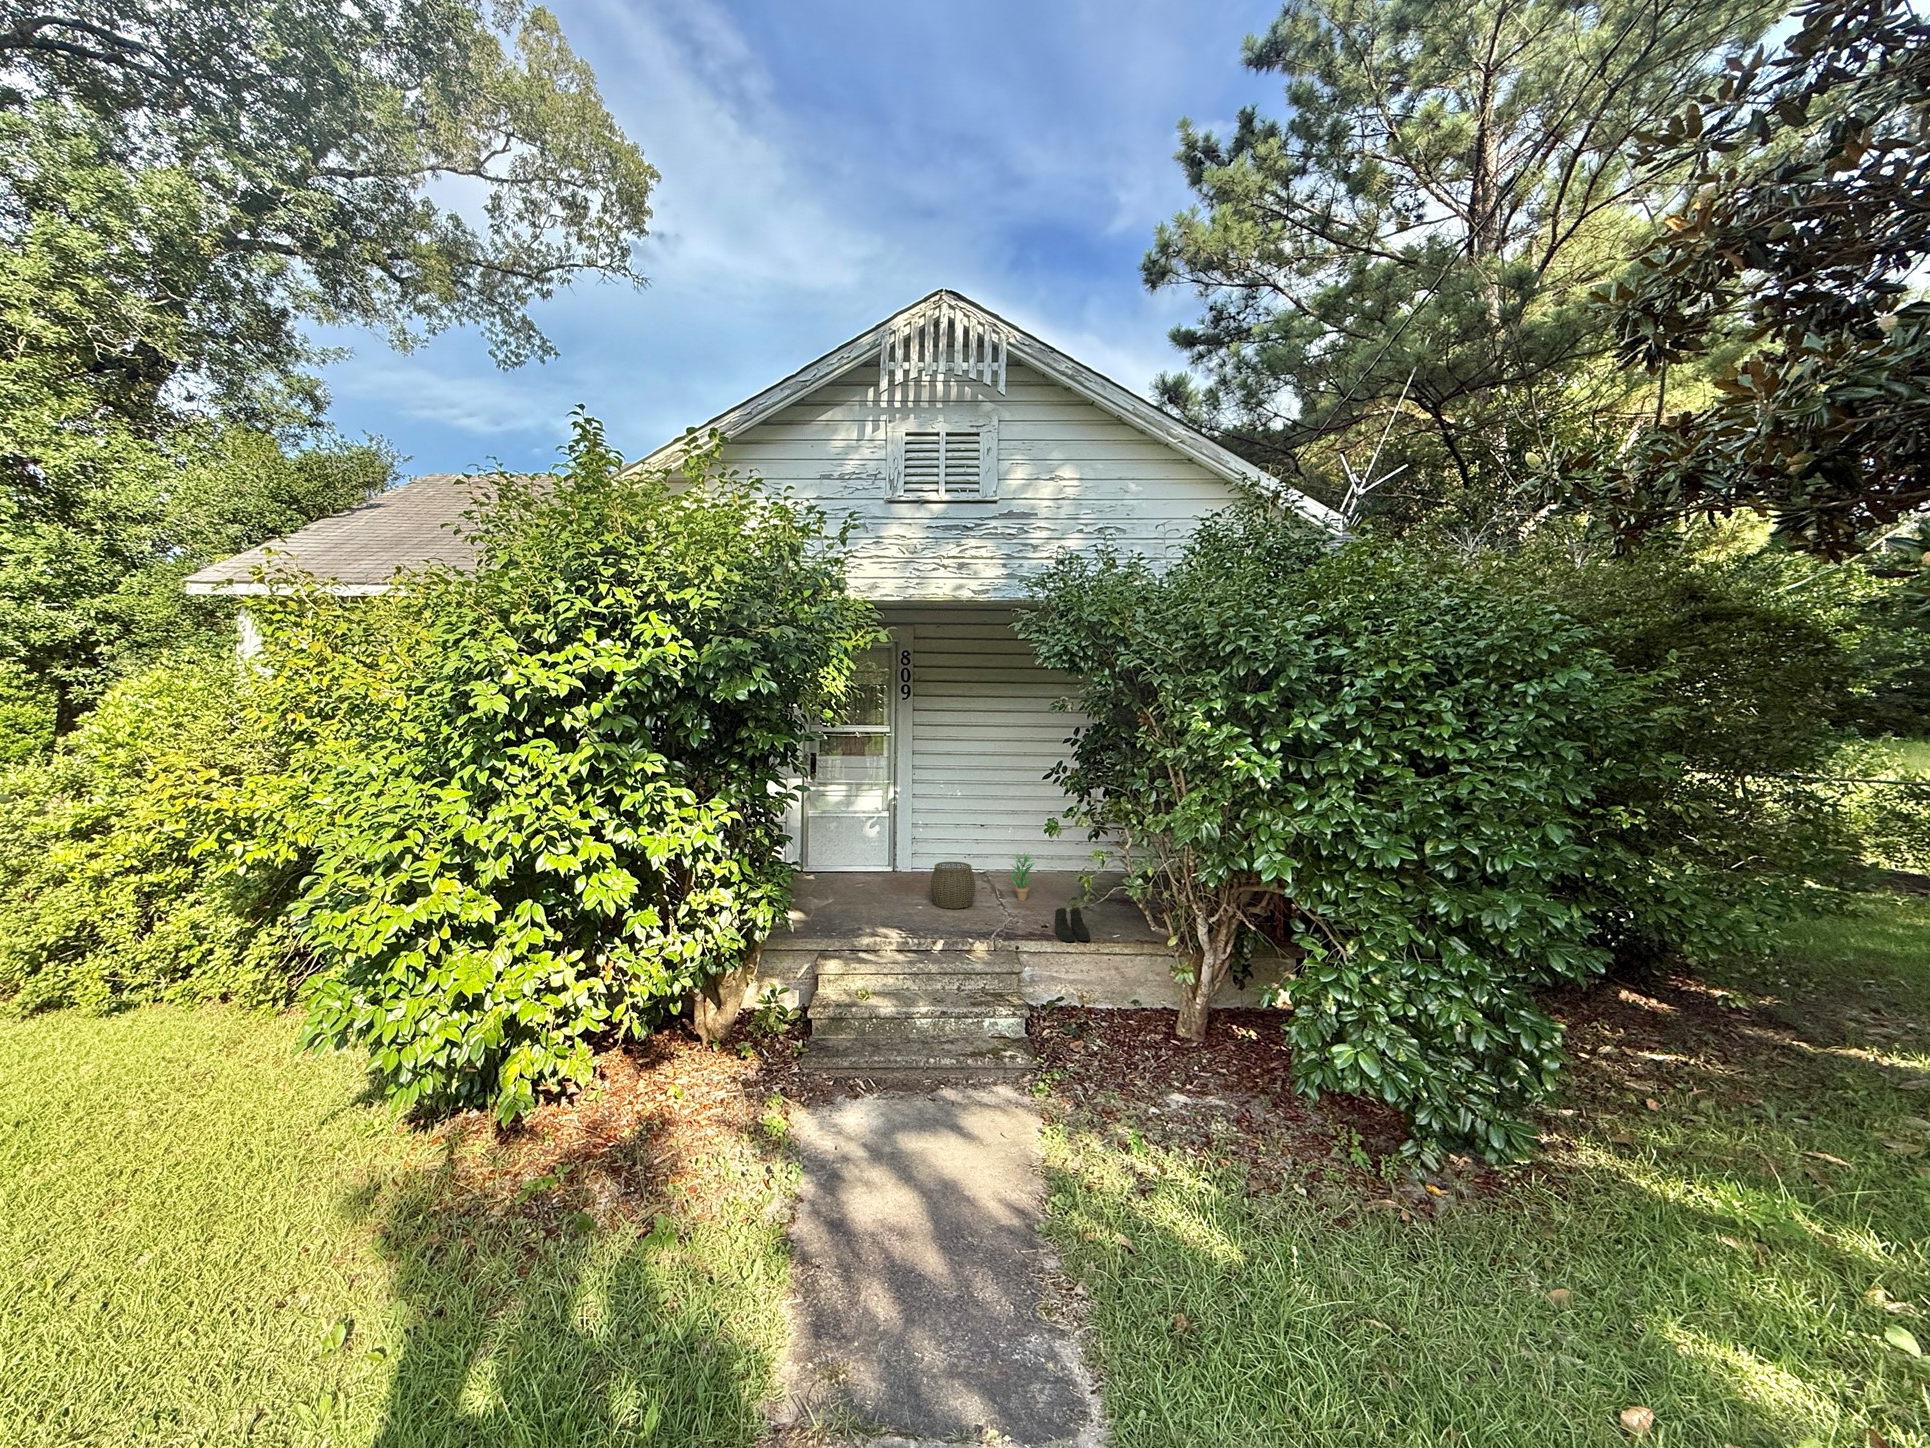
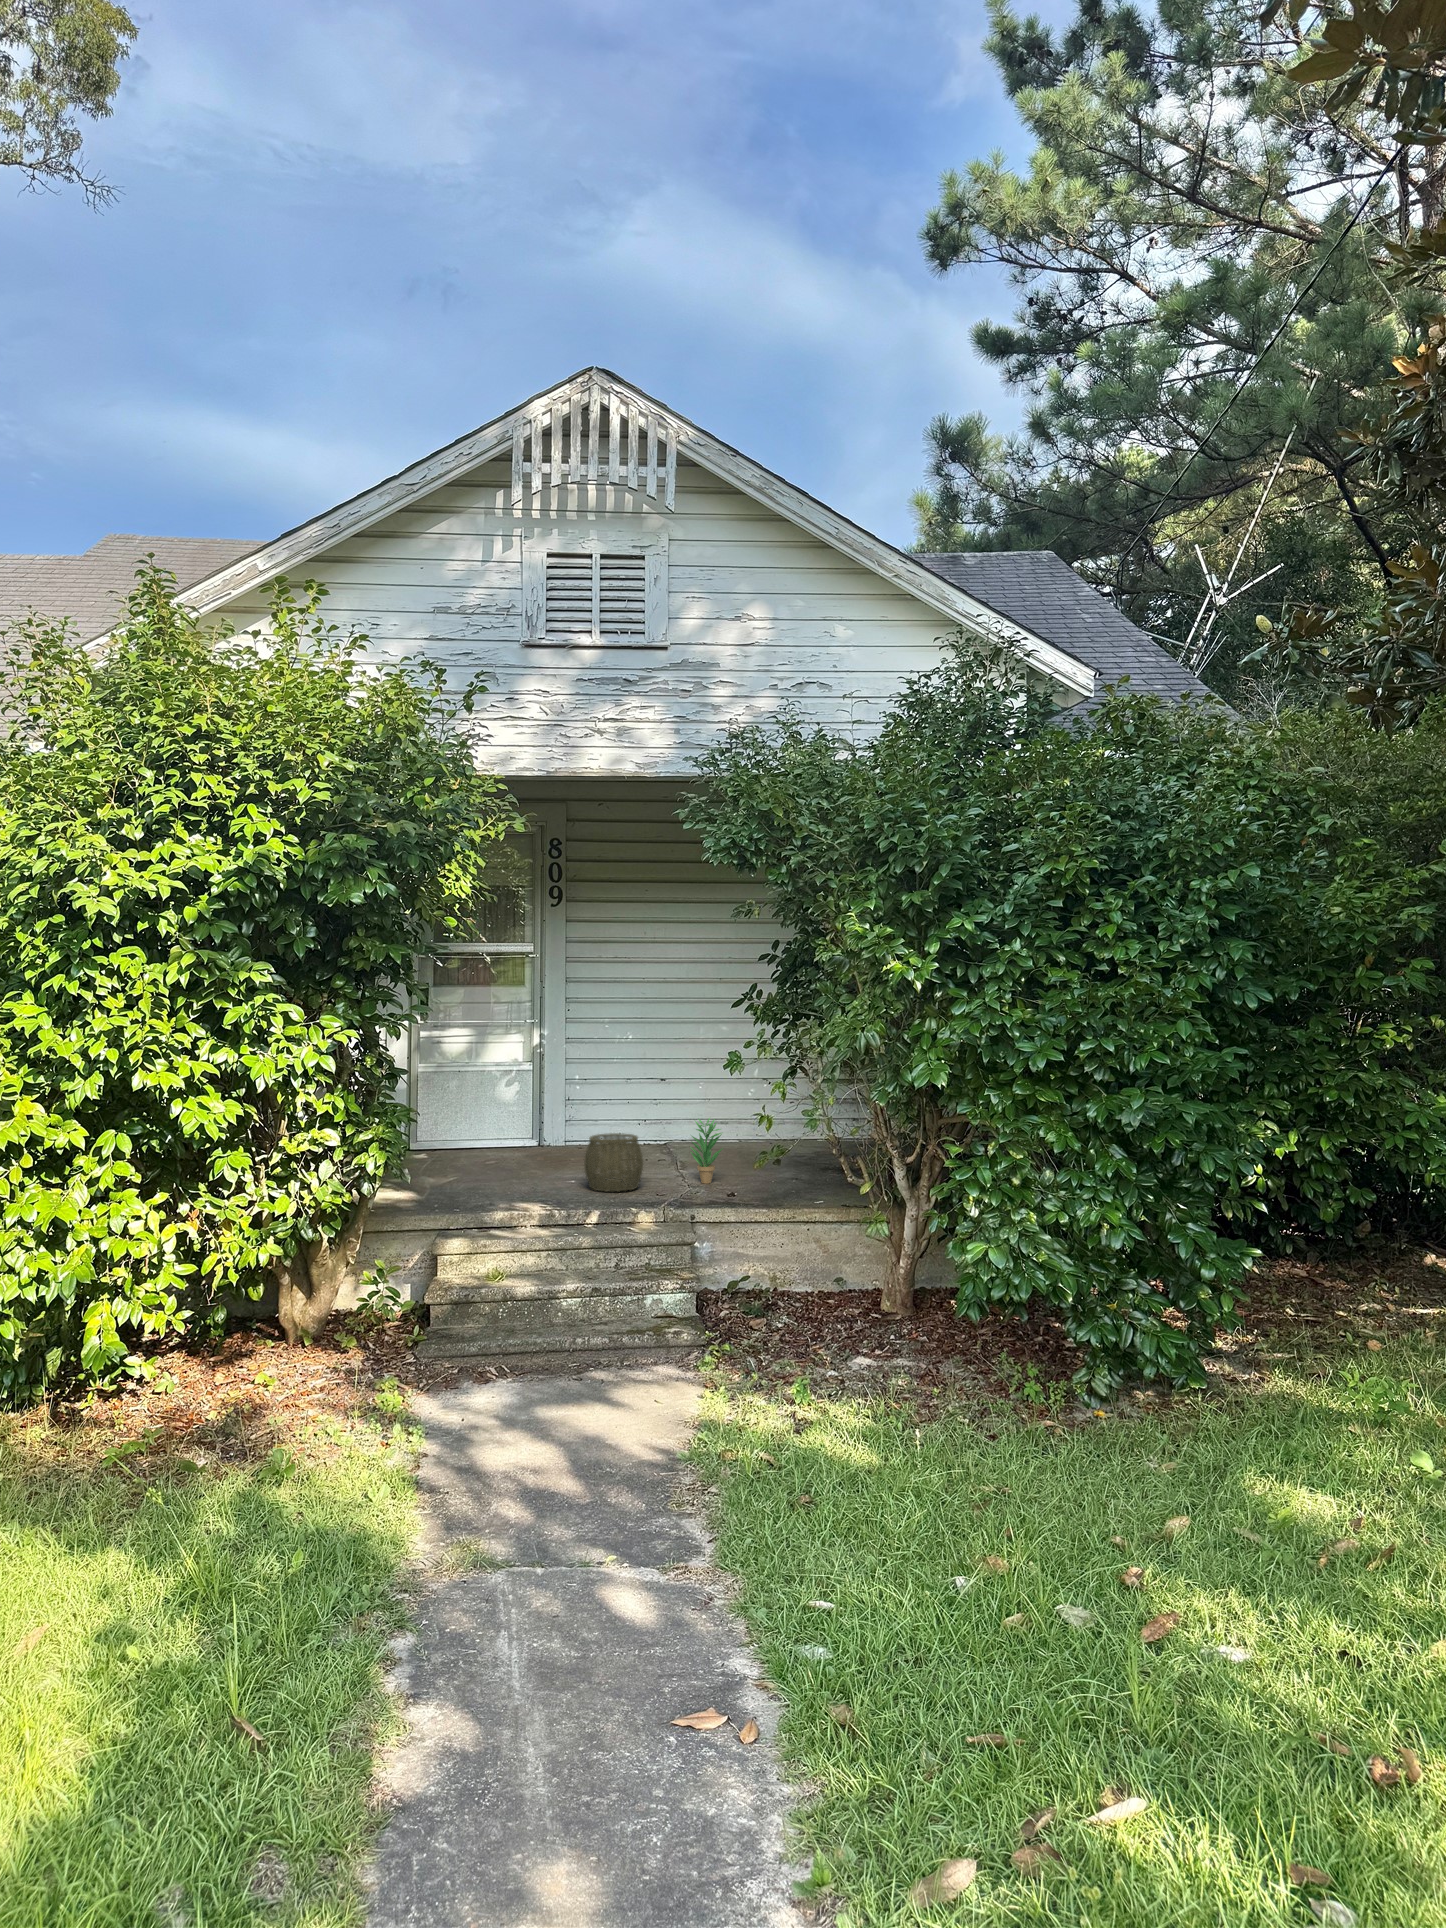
boots: present [1055,908,1090,942] -> none [741,1176,784,1216]

